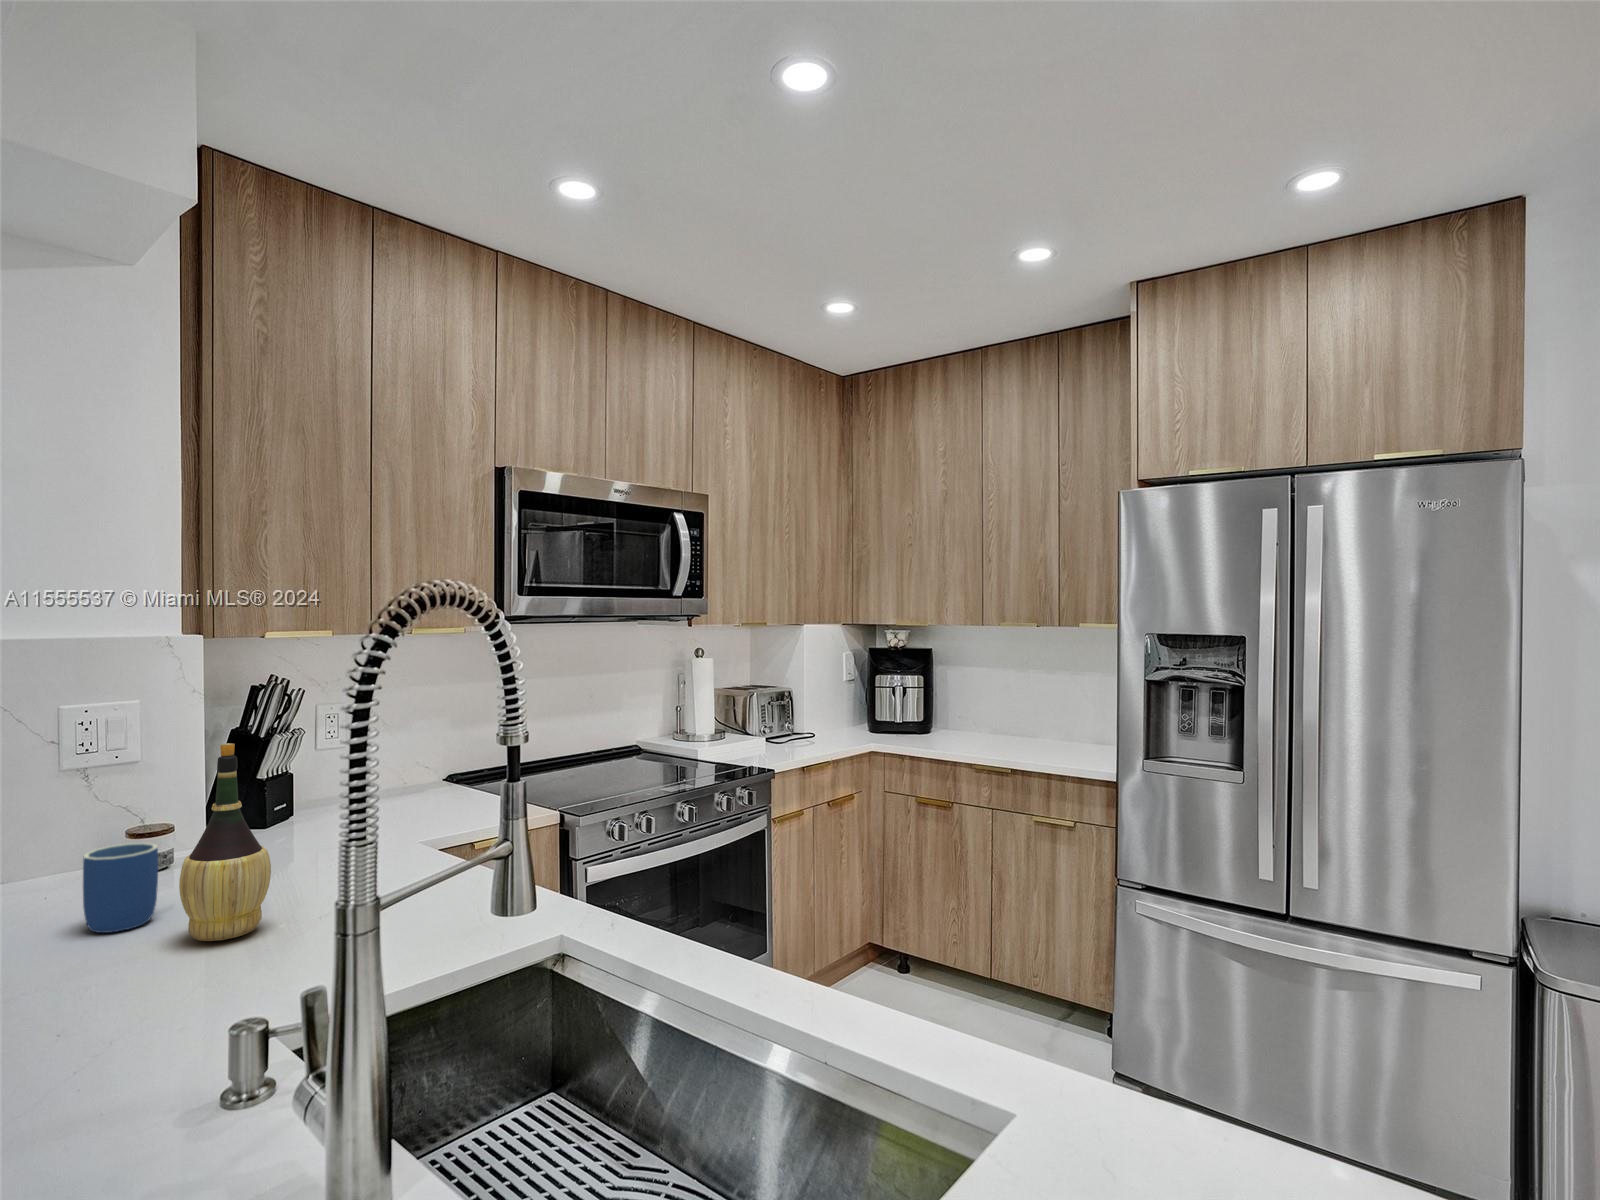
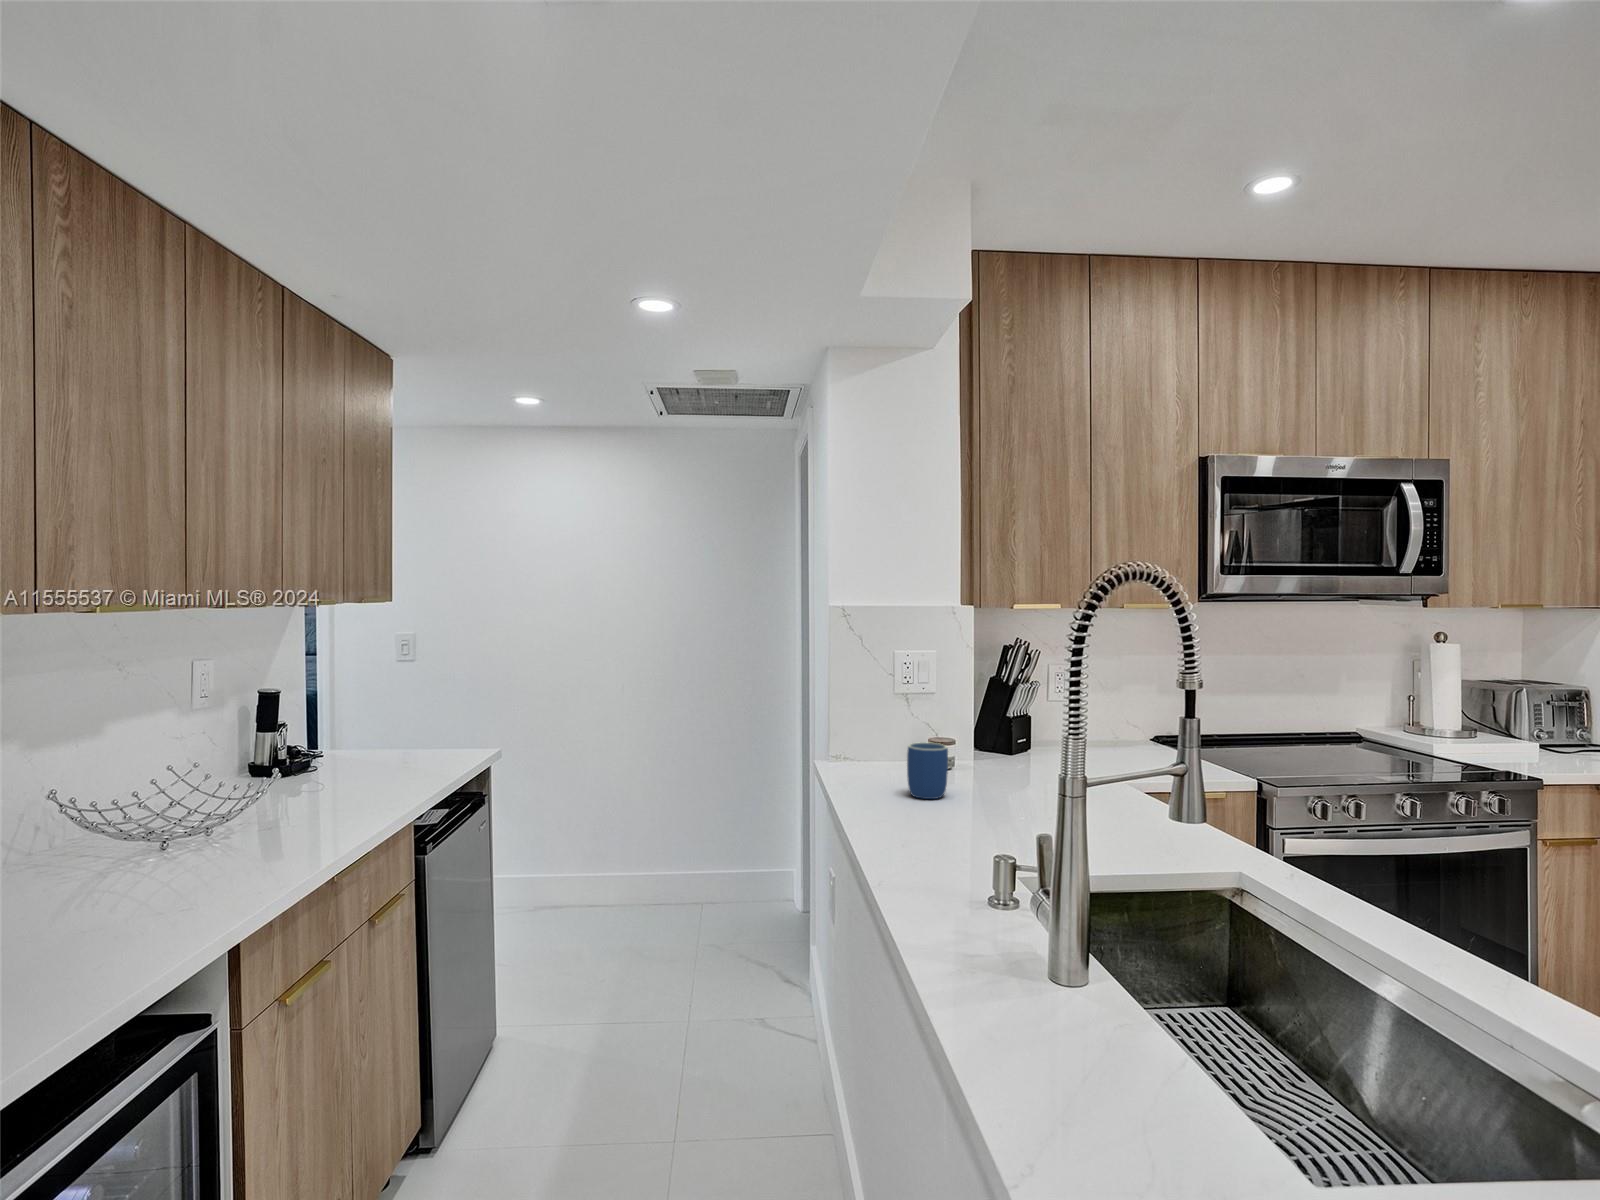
wine bottle: present [179,743,271,941] -> none [961,680,1017,818]

